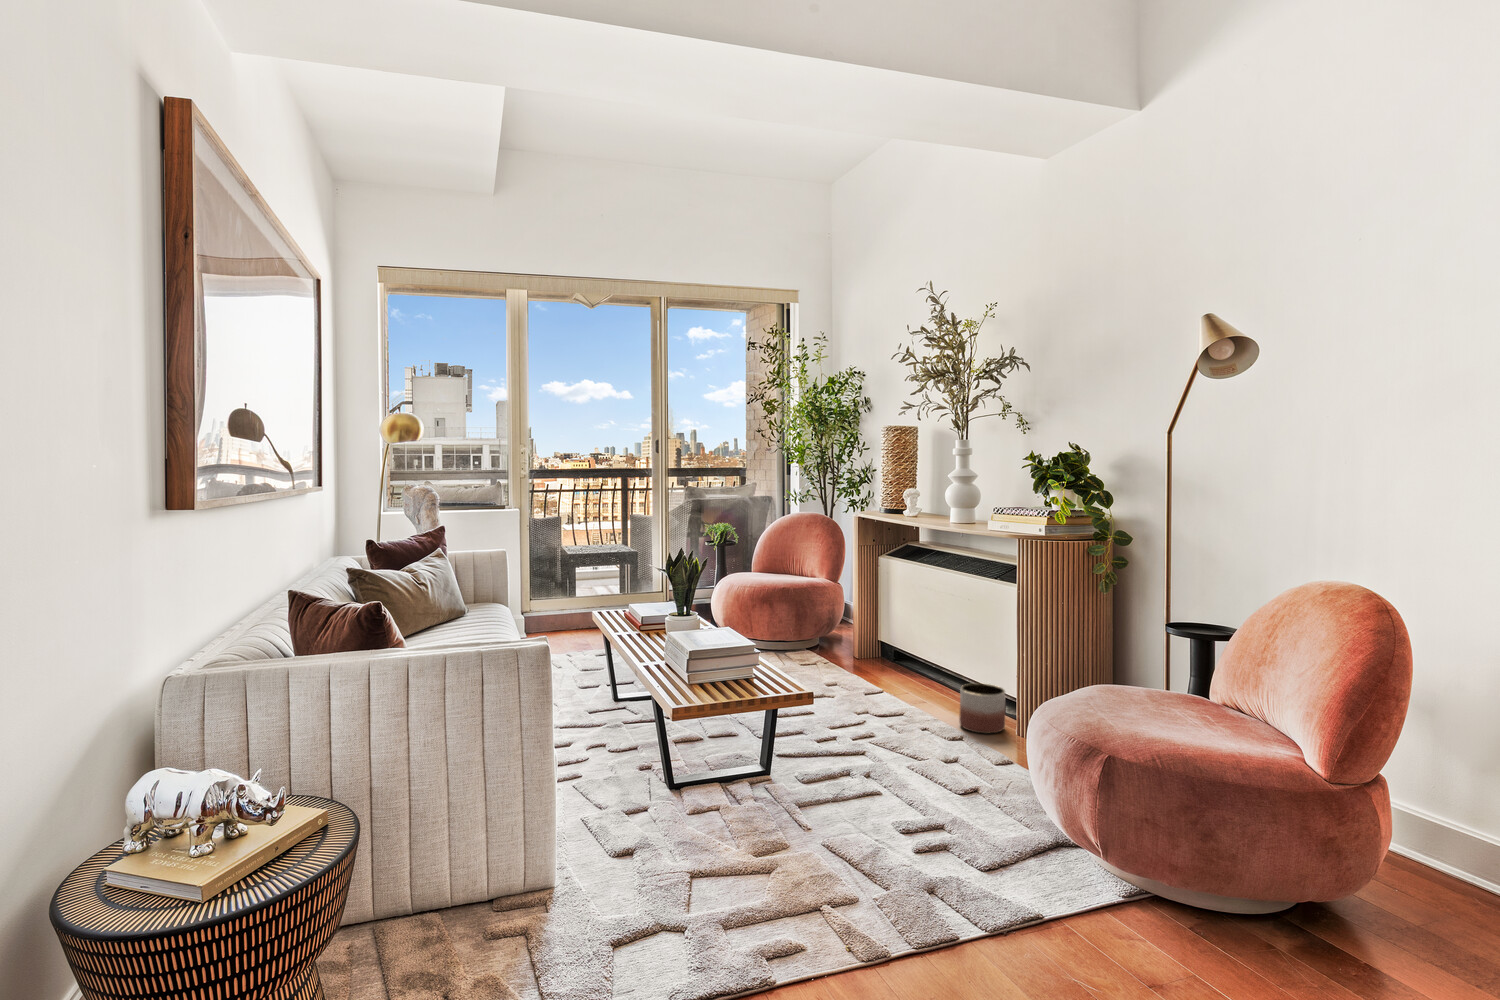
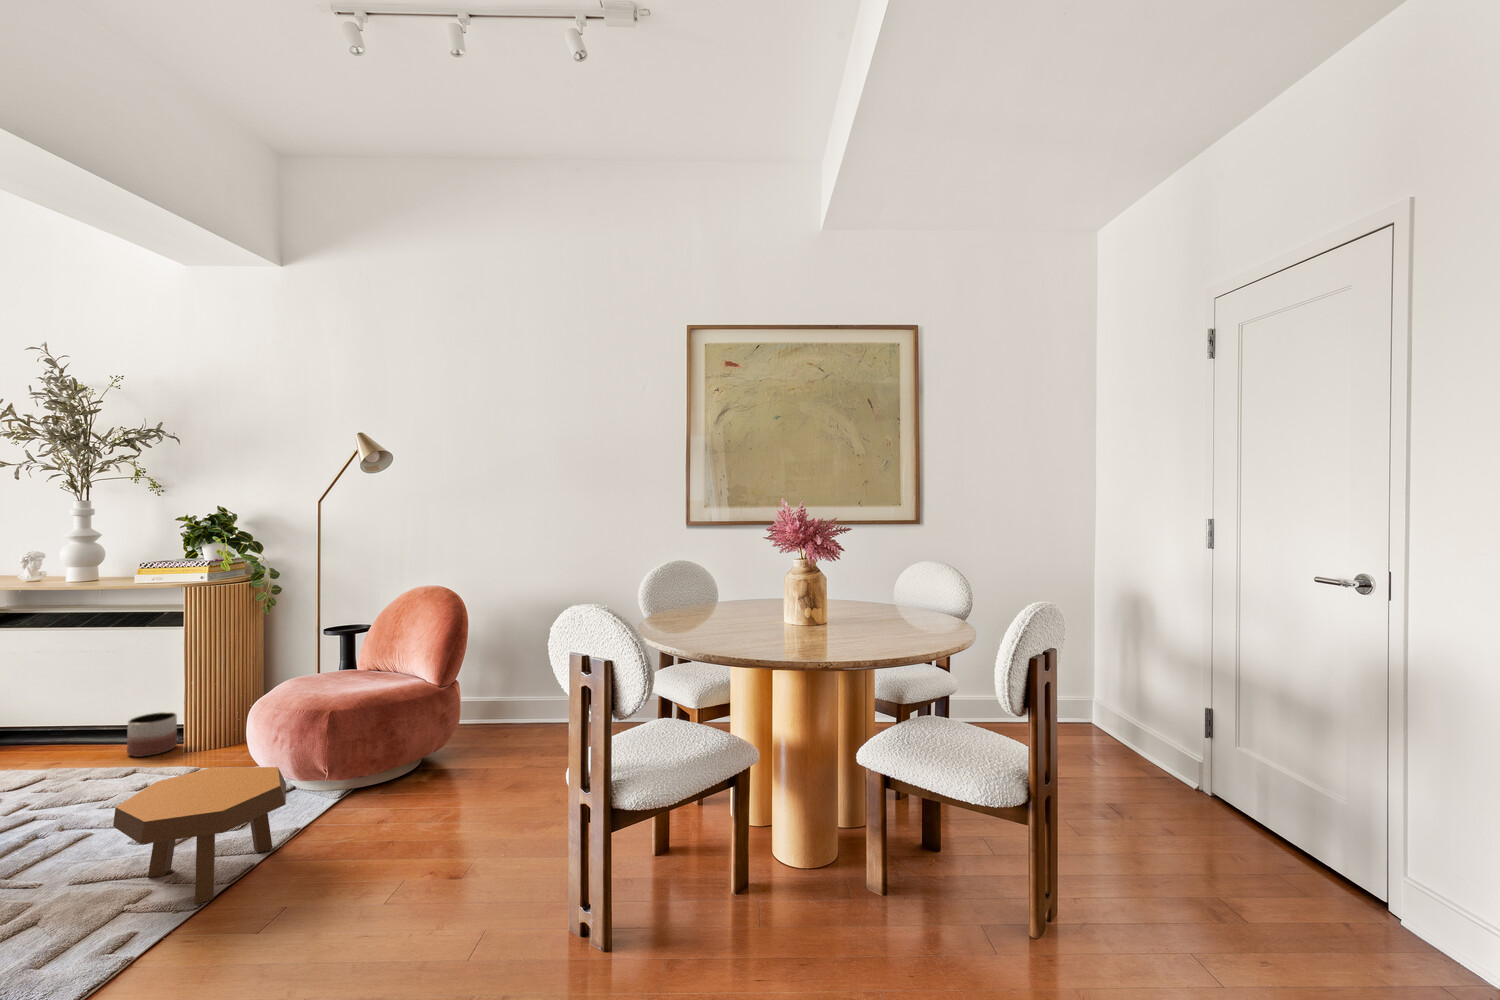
footstool: none [828,767,1017,957] -> present [113,767,286,904]

